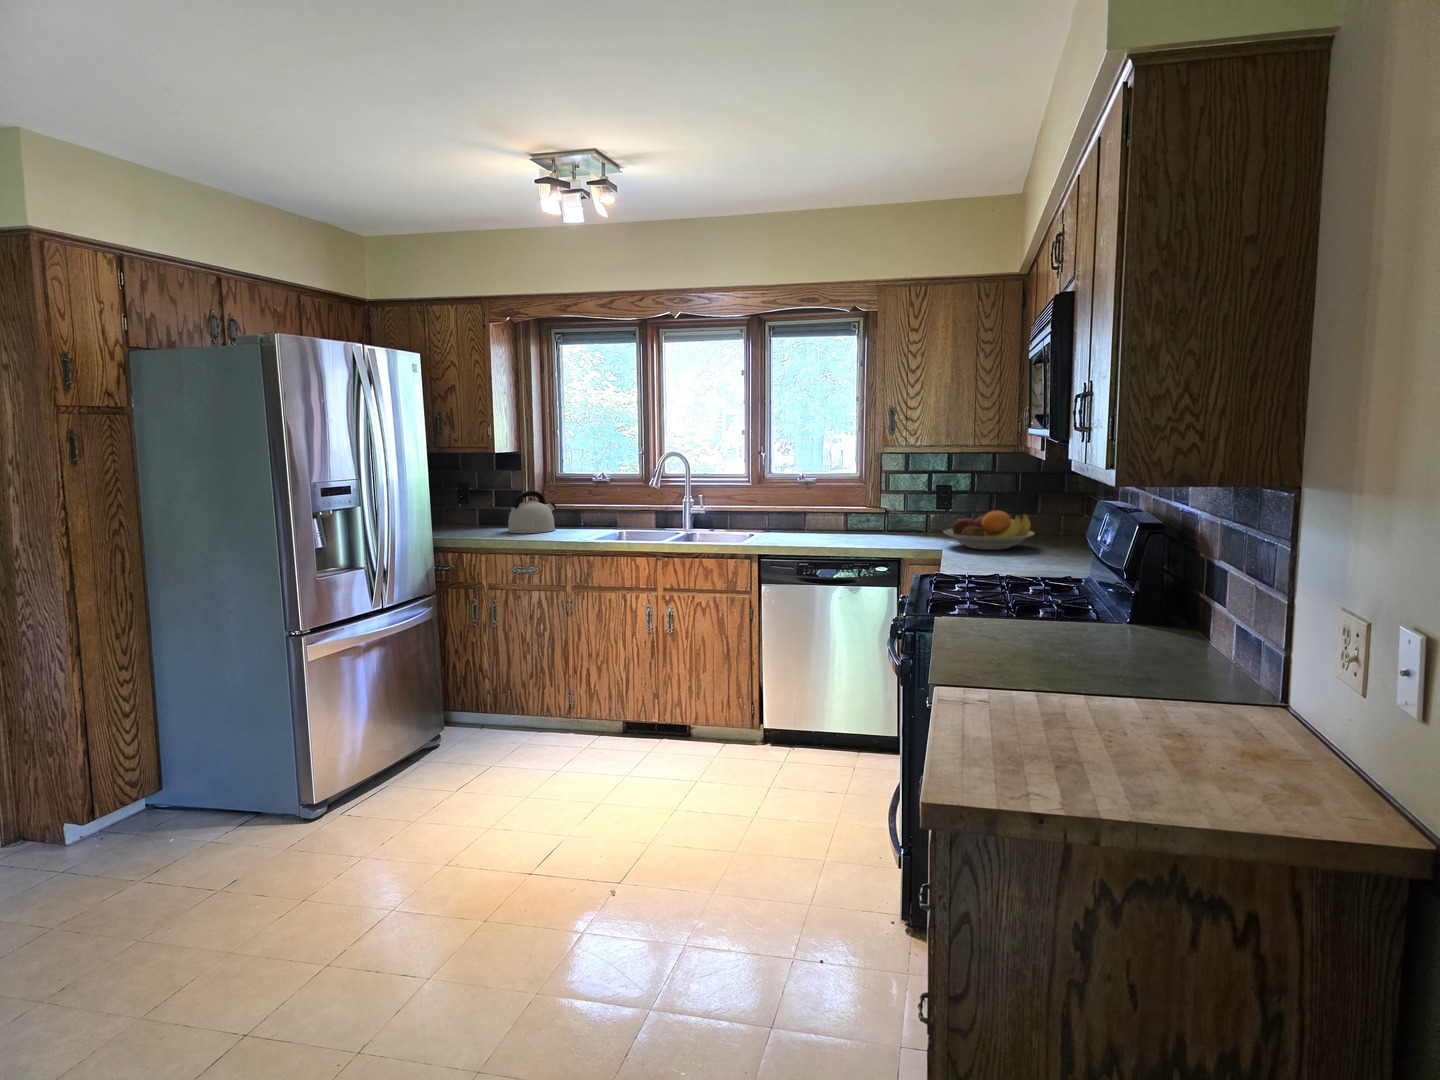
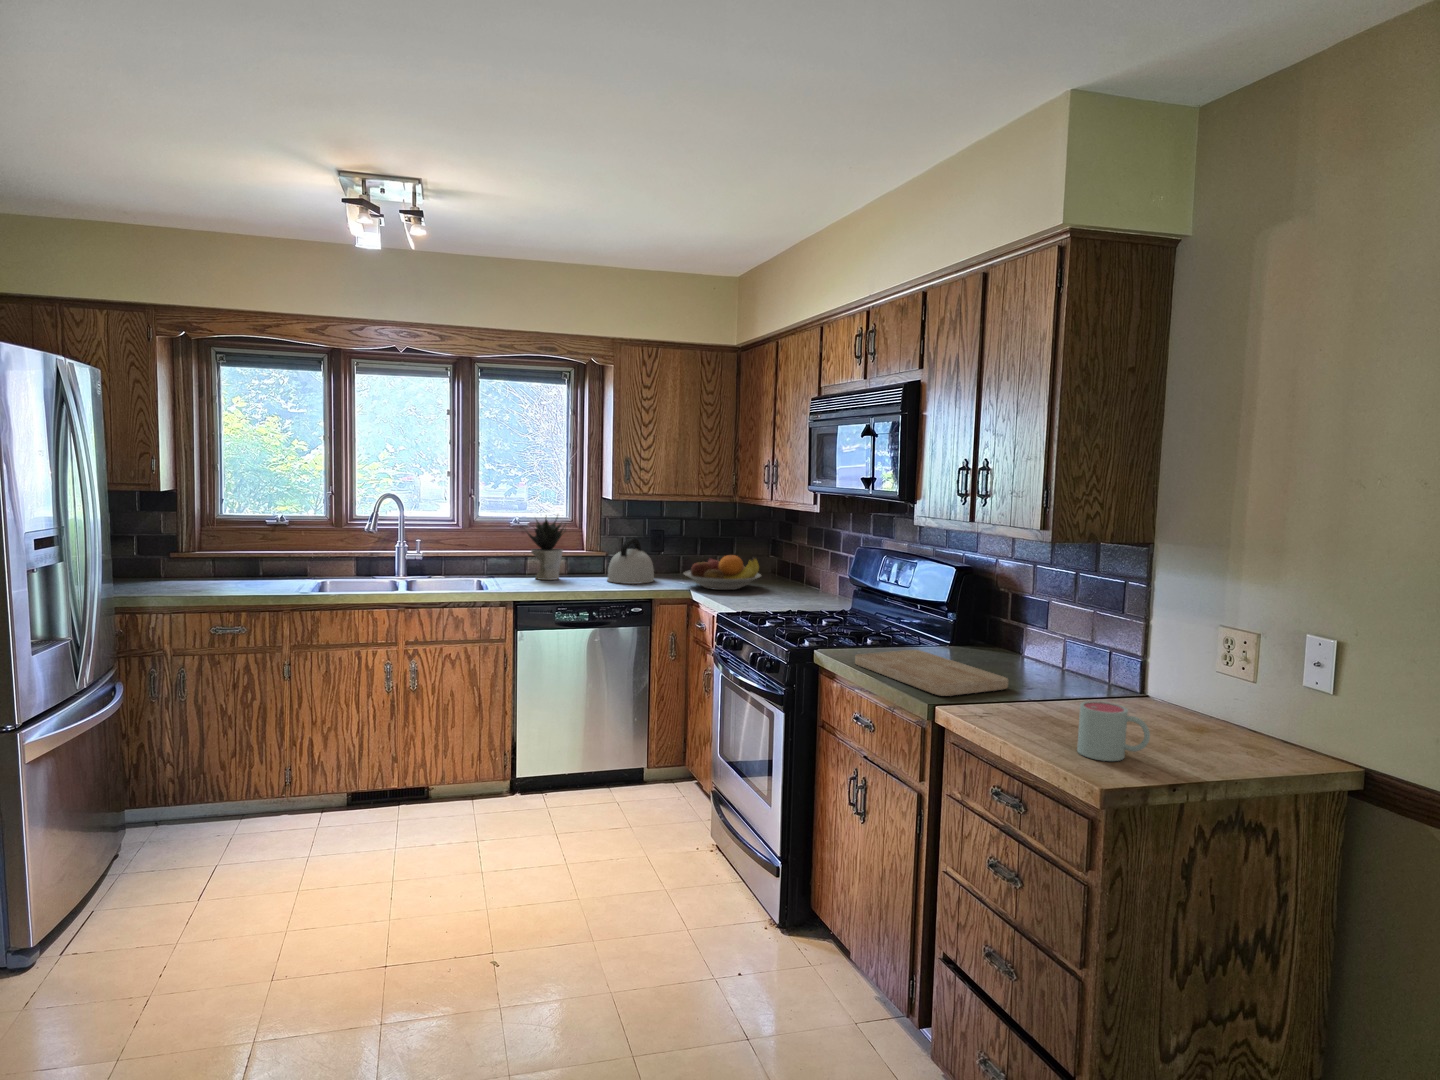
potted plant: none [788,468,832,536] -> present [528,517,564,580]
kettle: present [508,491,556,533] -> present [607,538,654,584]
cutting board: none [1019,620,1190,674] -> present [855,650,1008,696]
mug: none [1167,690,1265,776] -> present [1077,701,1150,761]

